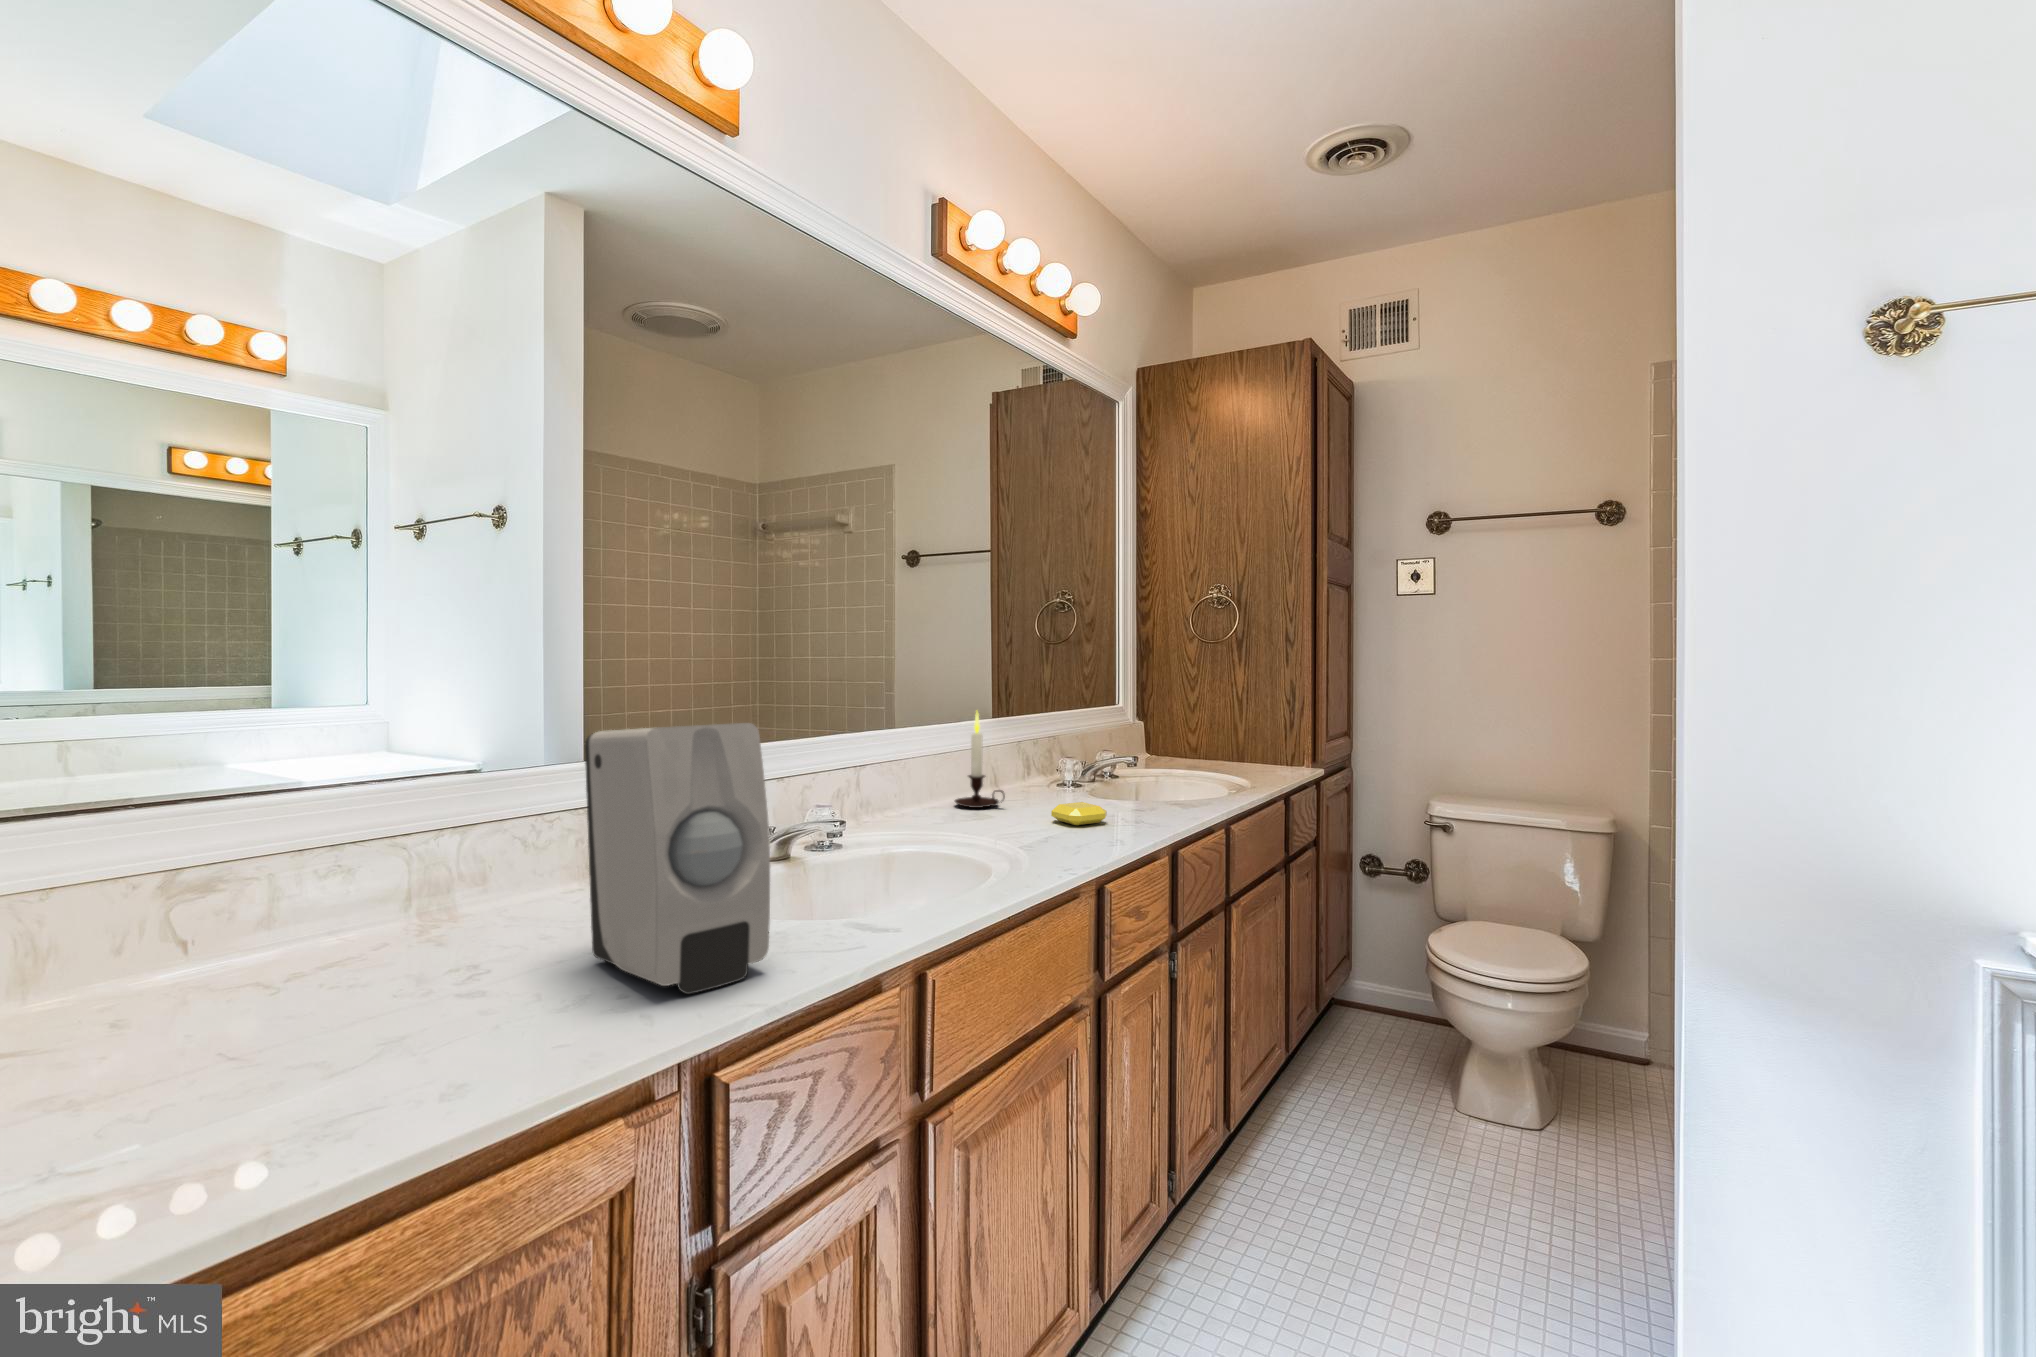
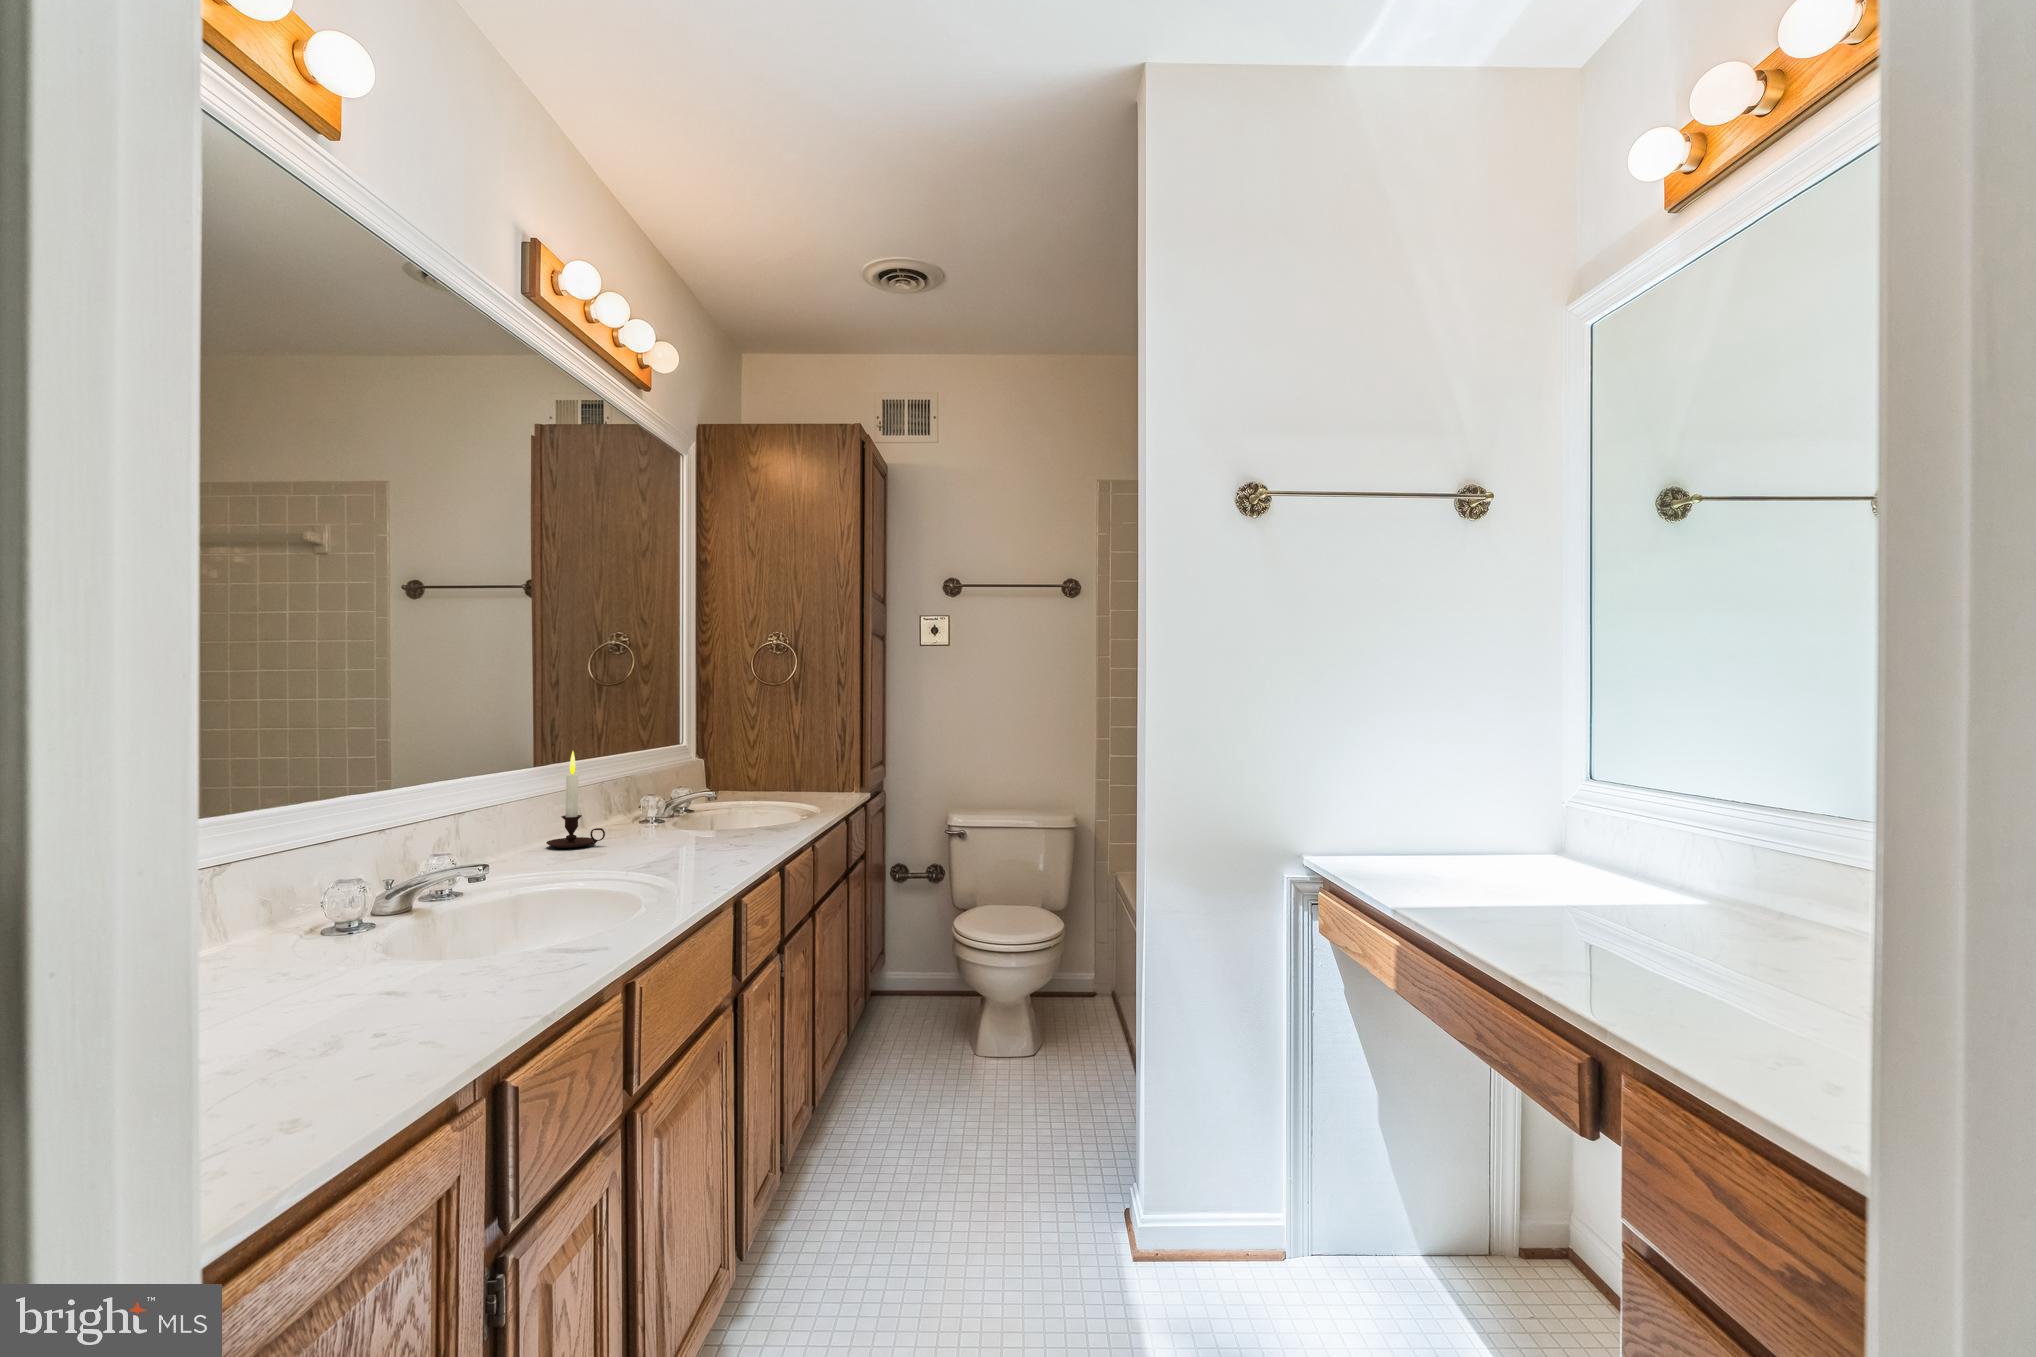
soap dispenser: present [585,723,770,994] -> none [296,768,522,1019]
soap bar: present [1051,802,1107,825] -> none [664,832,717,853]

